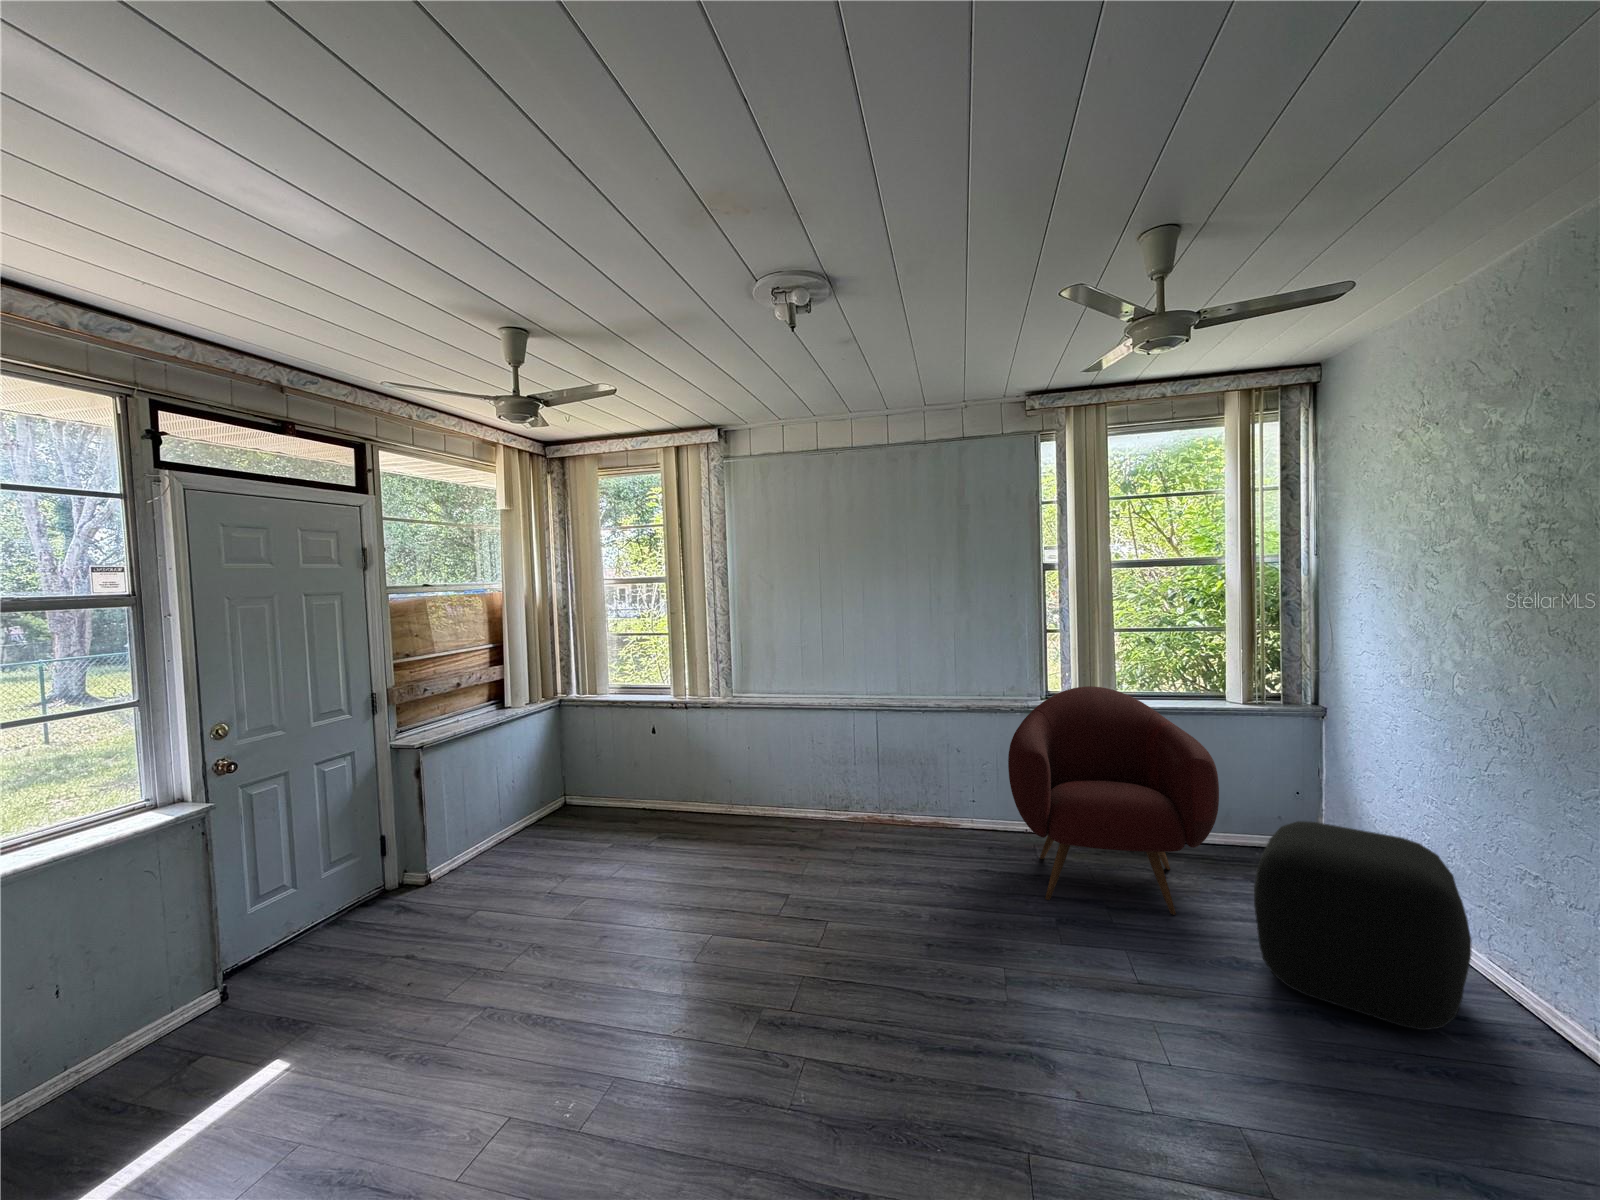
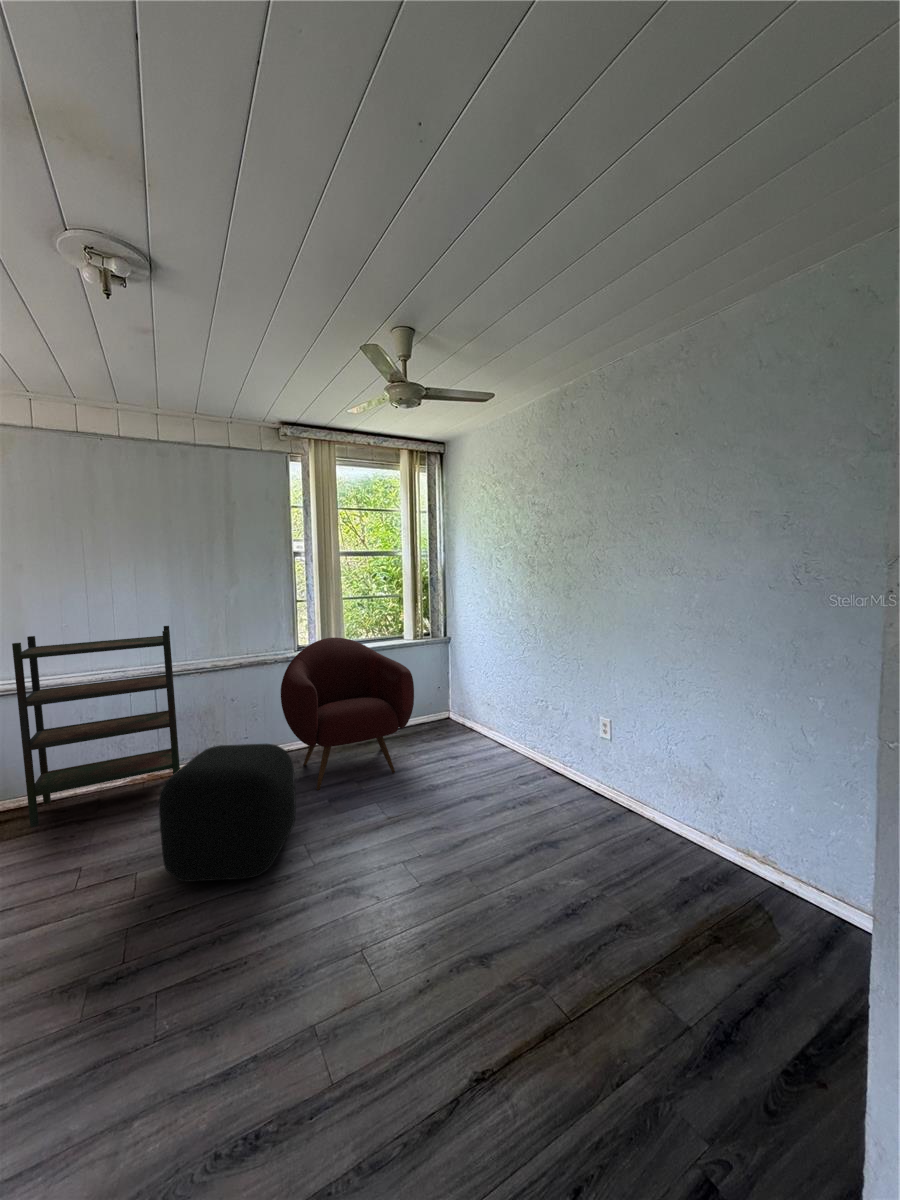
bookshelf: none [757,653,899,848] -> present [12,626,180,827]
ottoman: present [1254,821,1471,1030] -> present [159,744,296,881]

